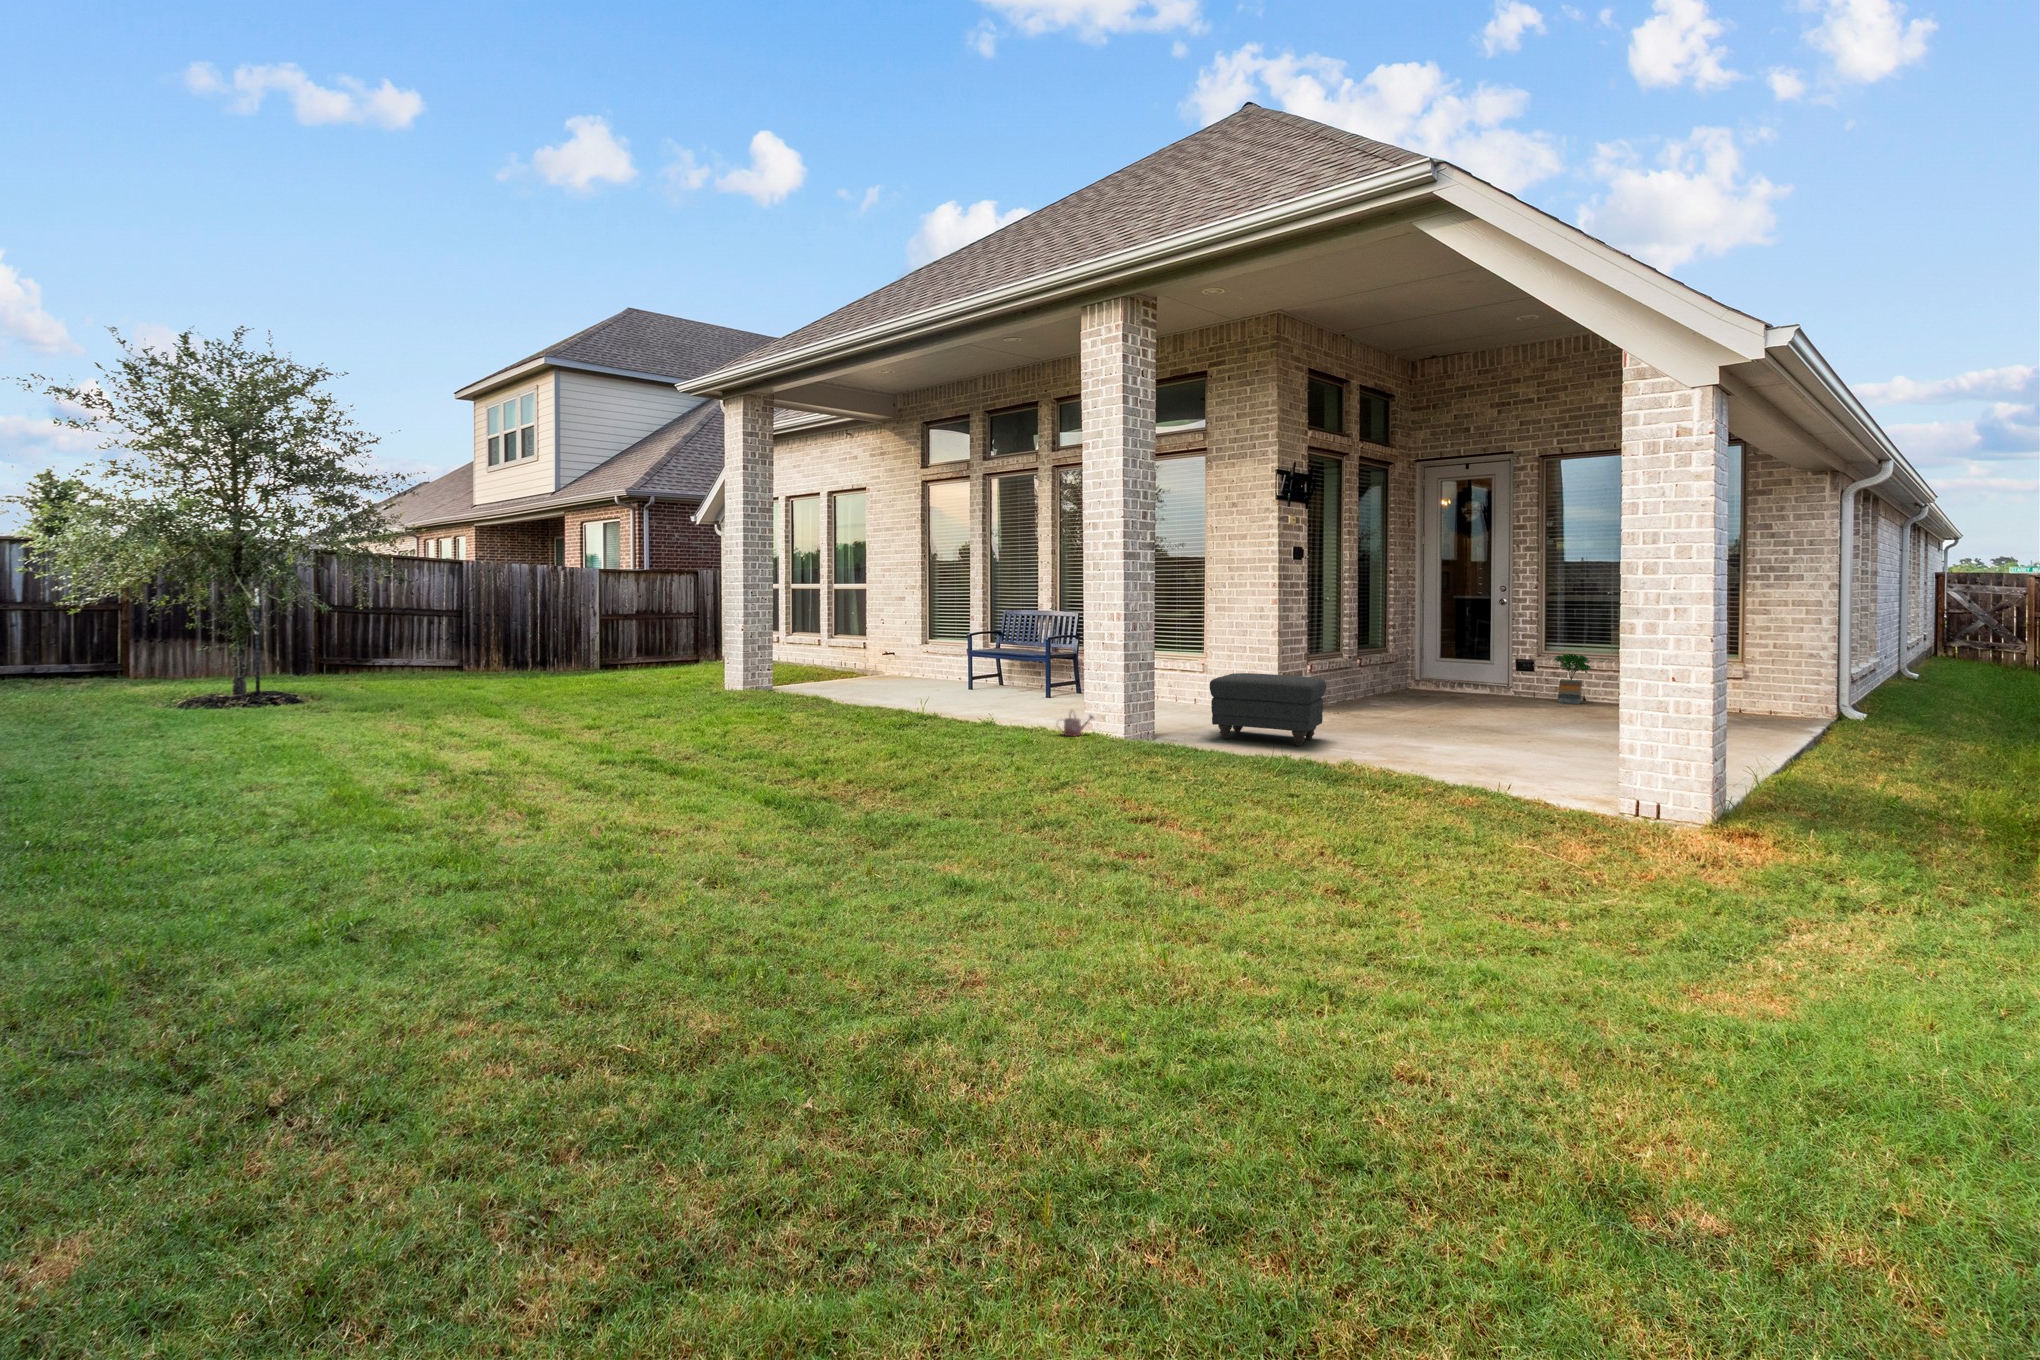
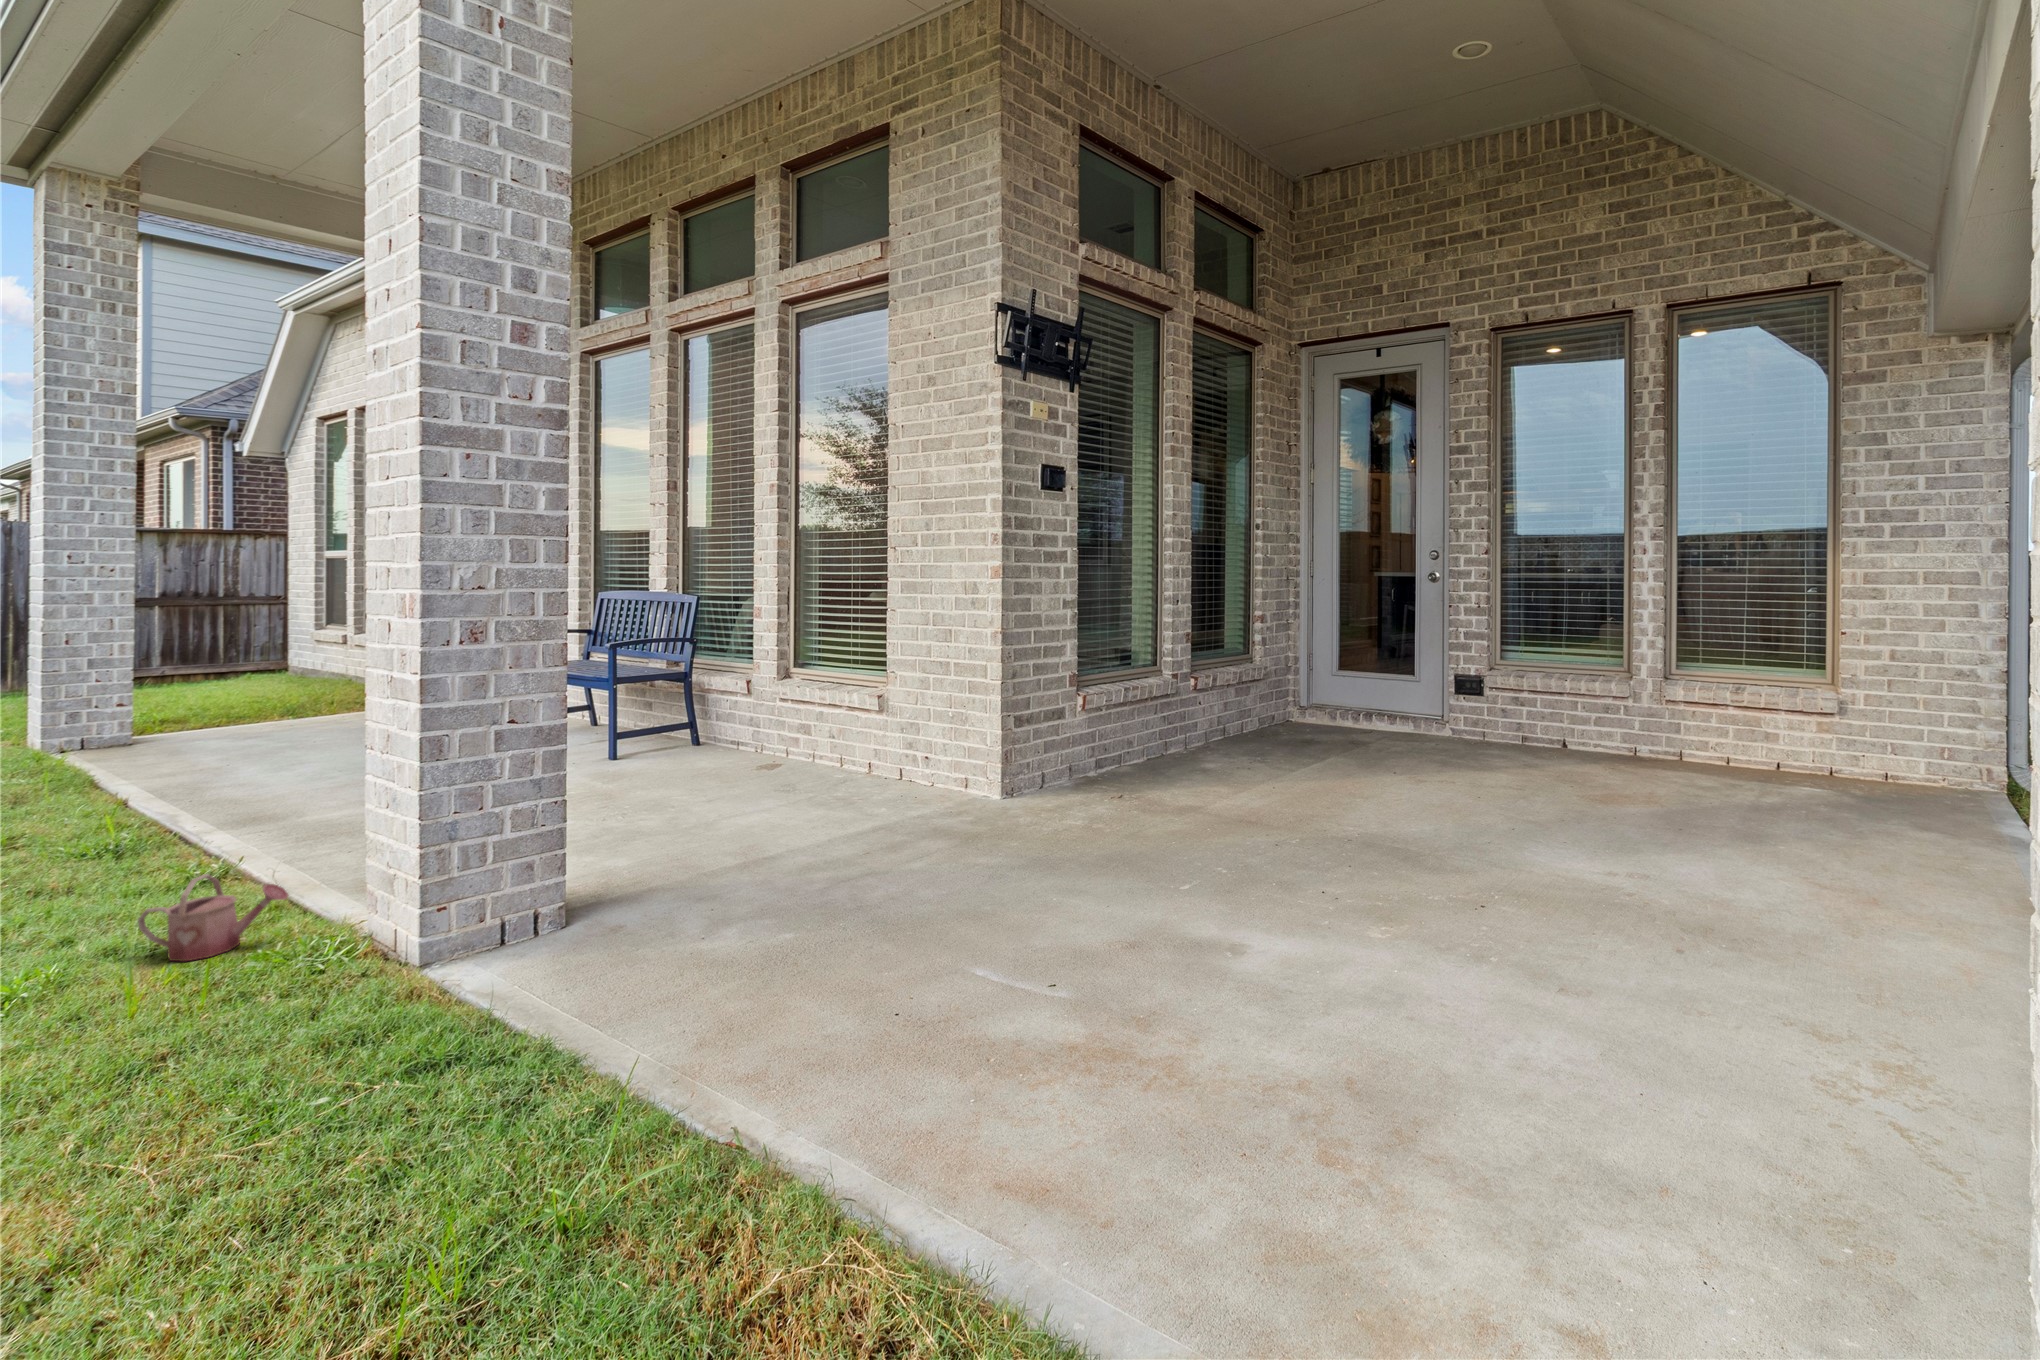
potted tree: present [1555,654,1591,704] -> none [1517,666,1584,756]
ottoman: present [1210,673,1326,746] -> none [584,749,950,1004]

